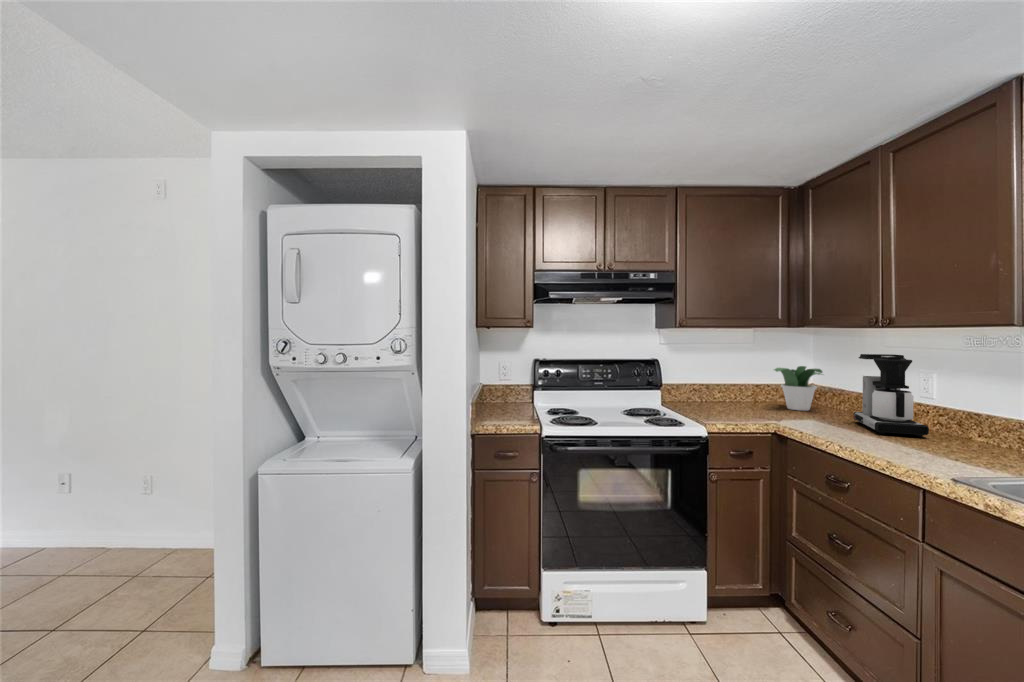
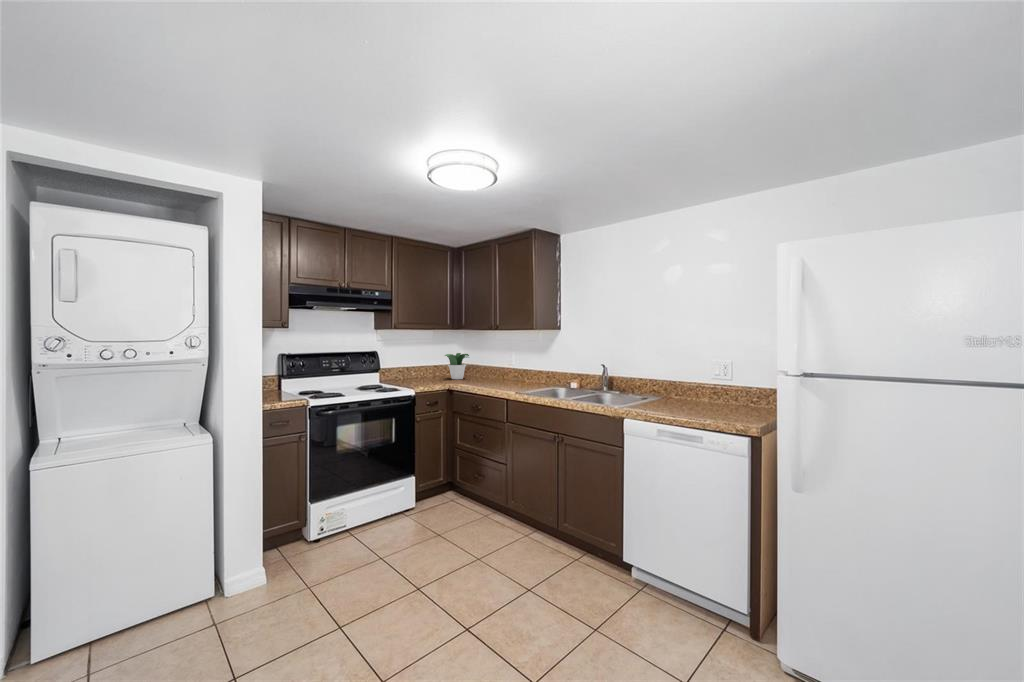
coffee maker: present [854,354,929,437] -> none [483,344,512,385]

